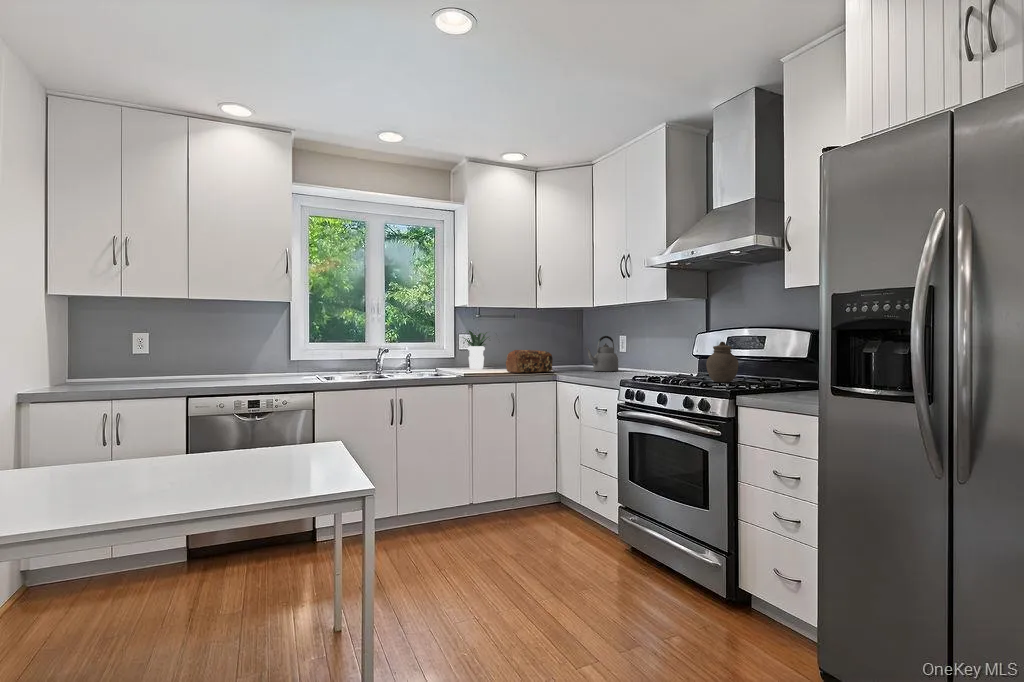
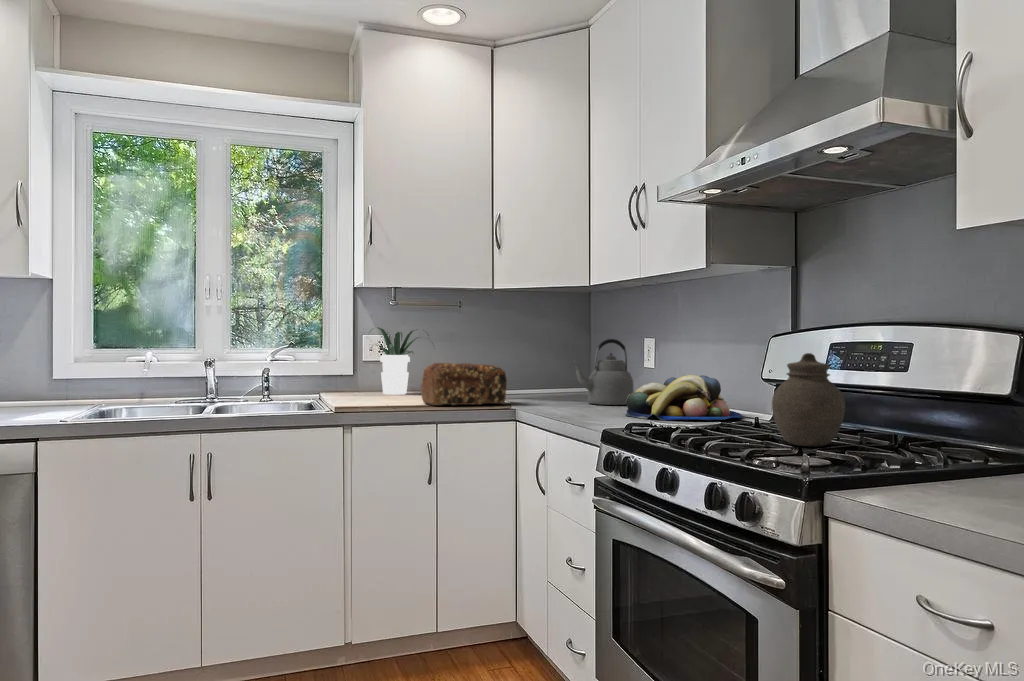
fruit bowl: none [623,354,682,376] -> present [626,375,742,420]

